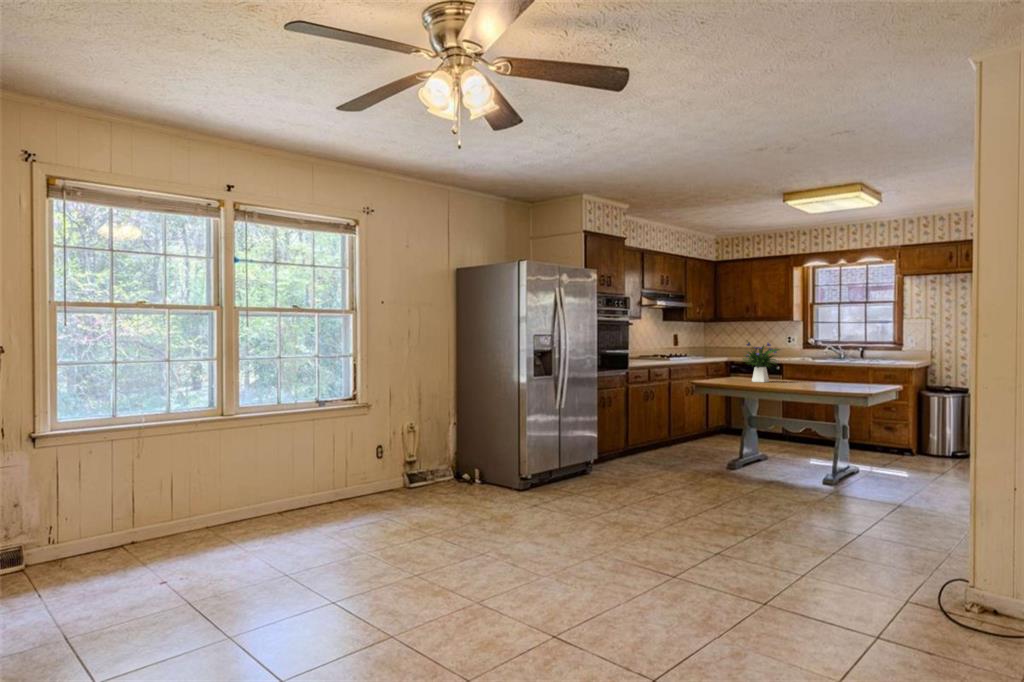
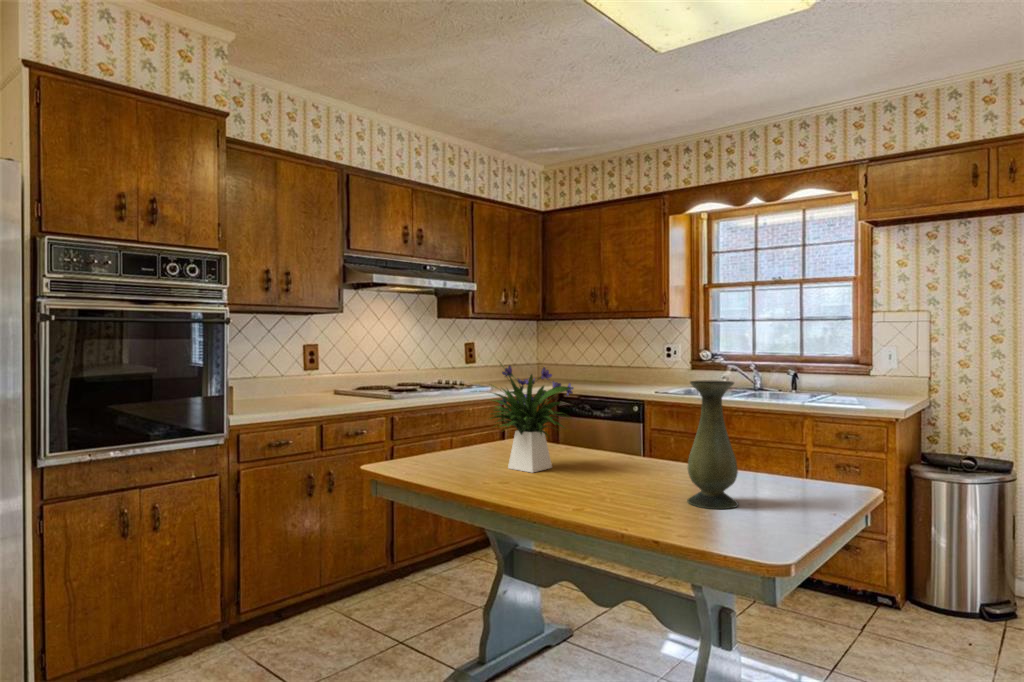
vase: none [833,345,852,387] -> present [687,380,738,509]

